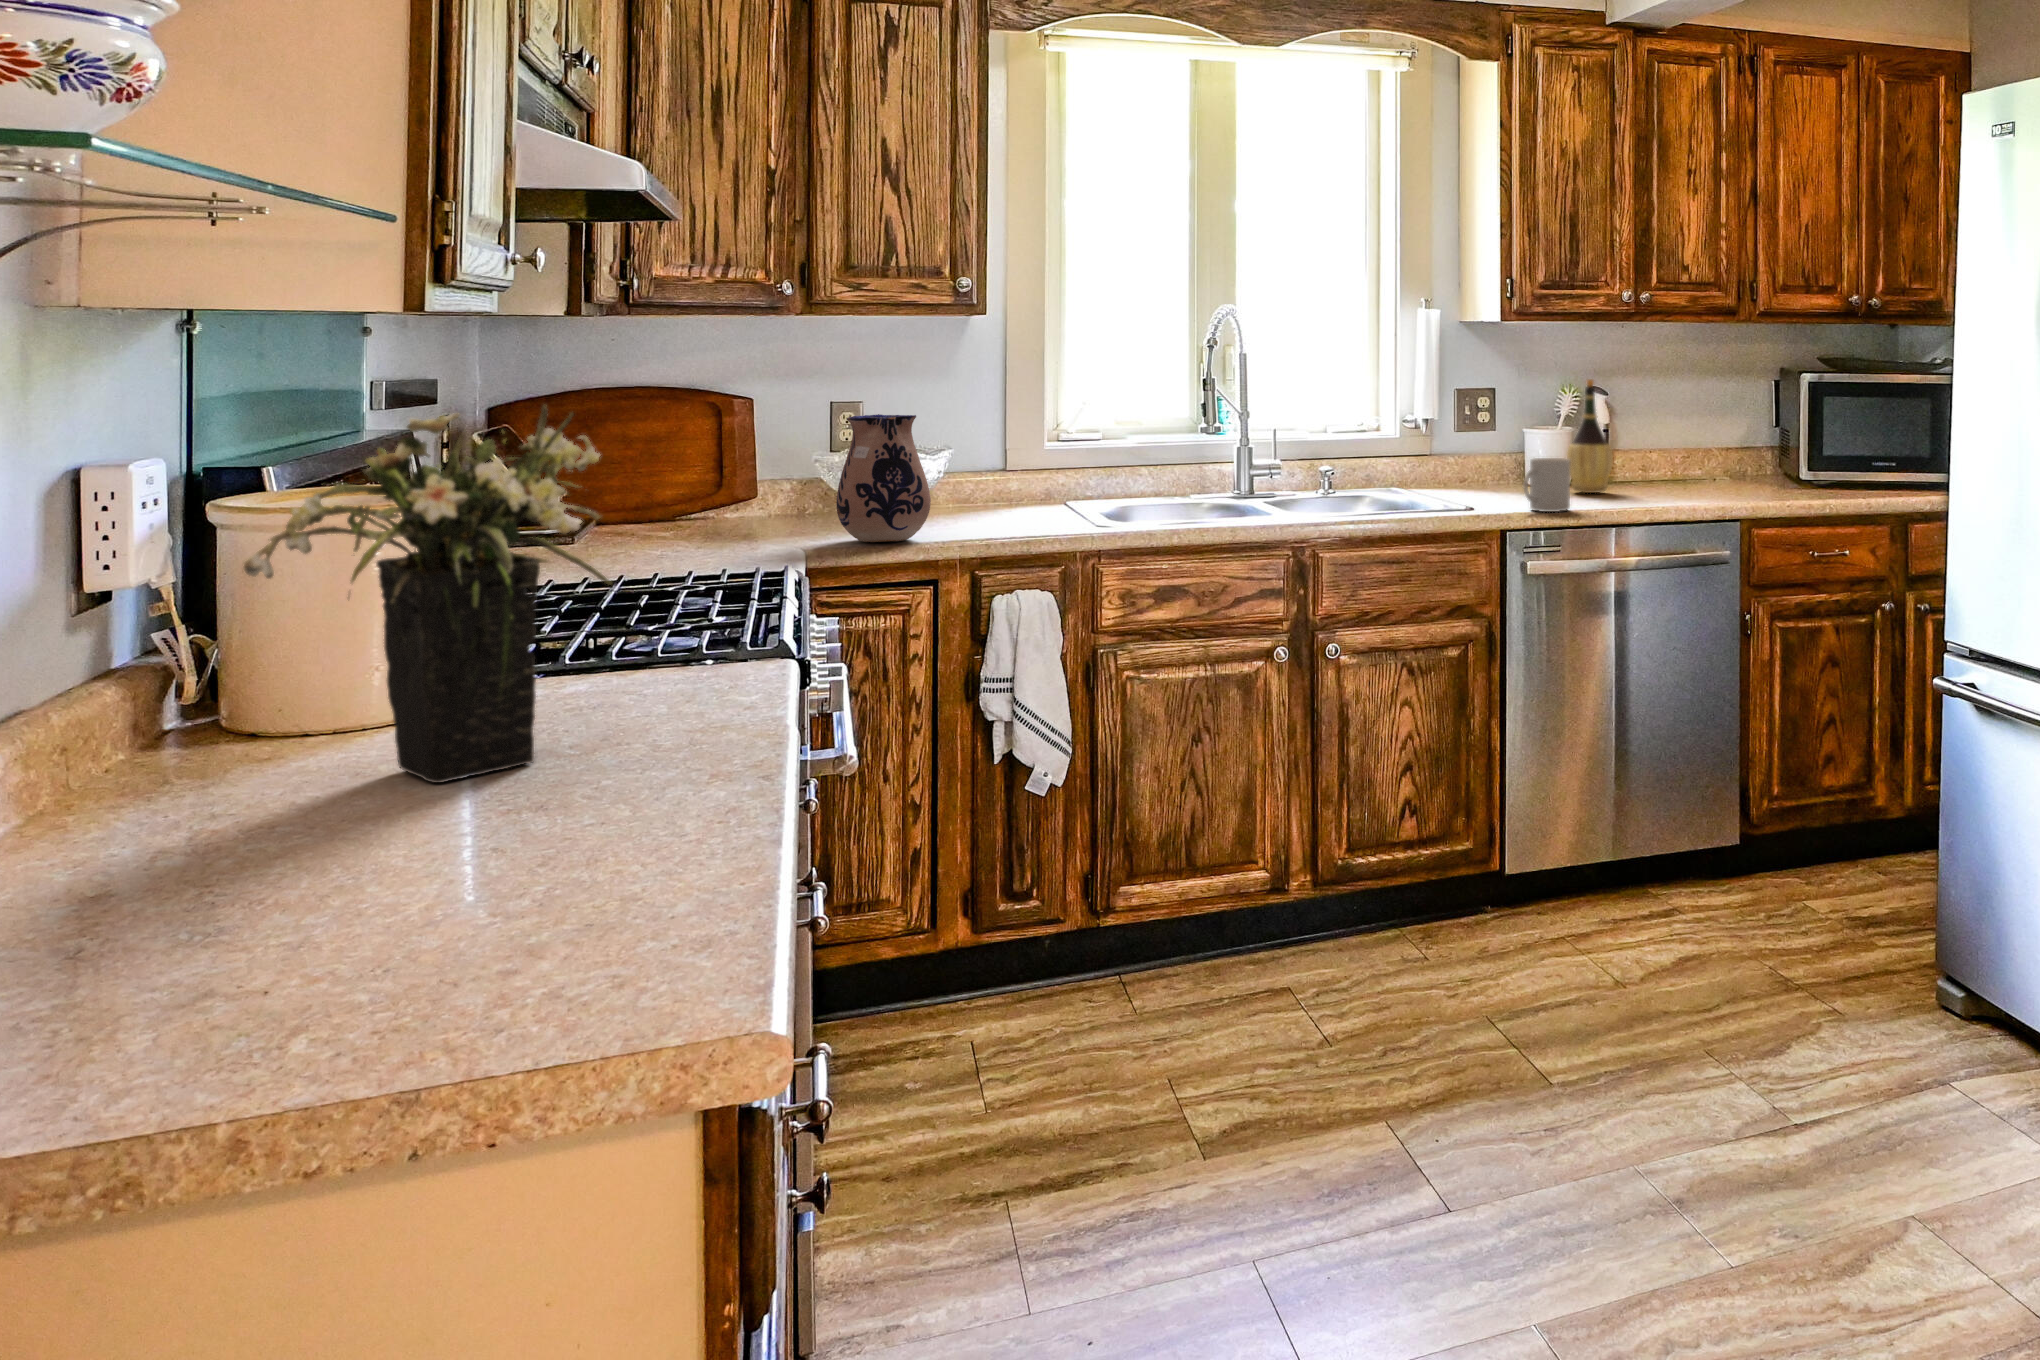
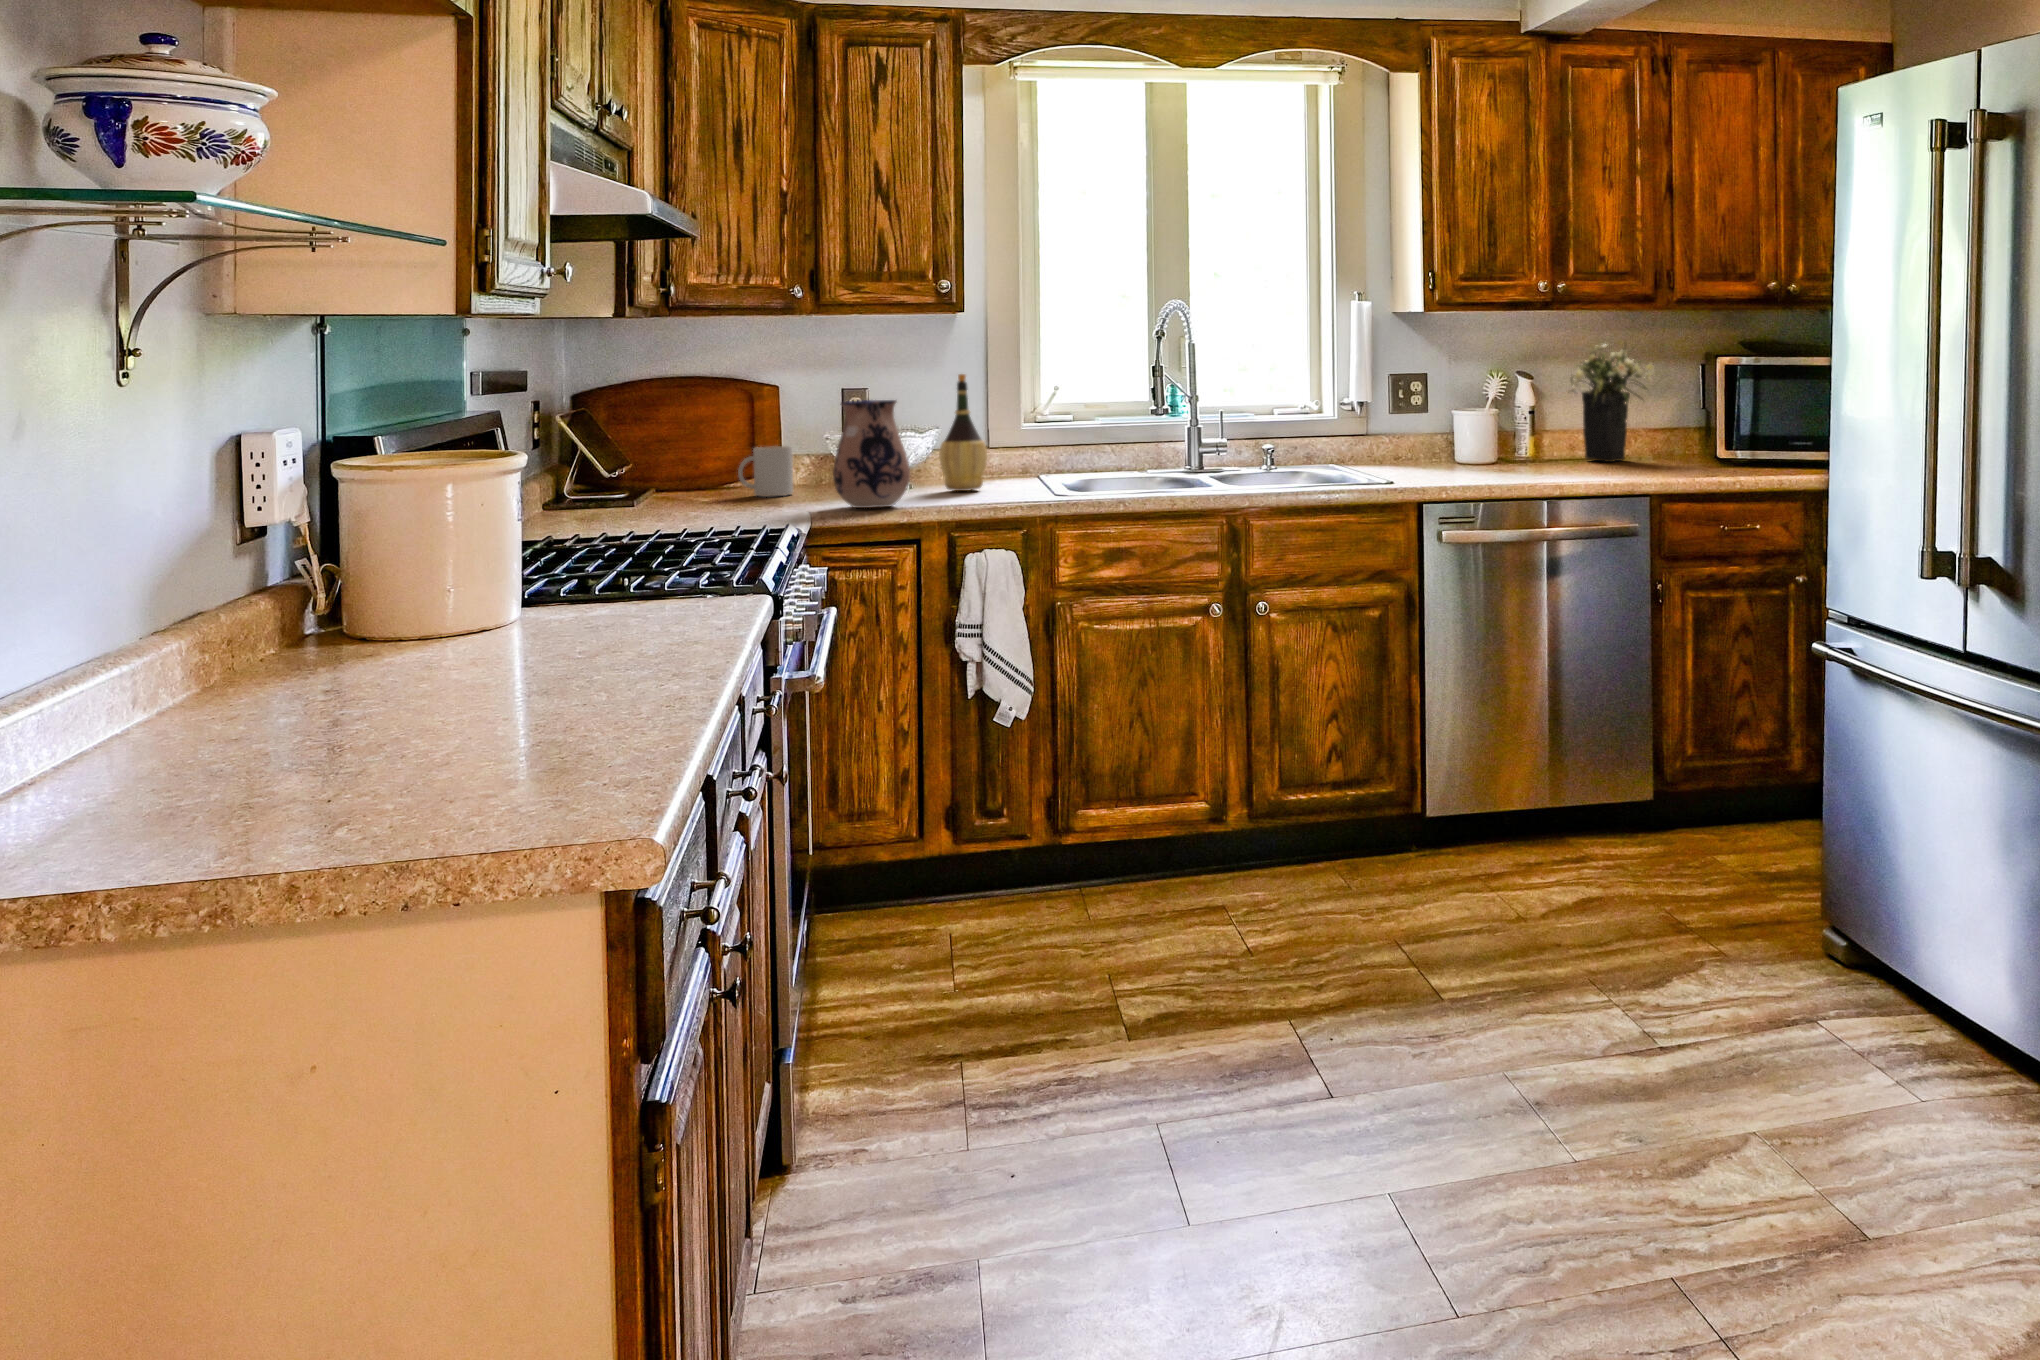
wine bottle: present [1567,379,1613,493] -> present [939,374,987,491]
flower arrangement: present [244,405,611,783] -> present [1569,345,1654,462]
mug: present [1524,458,1570,512] -> present [738,446,793,497]

